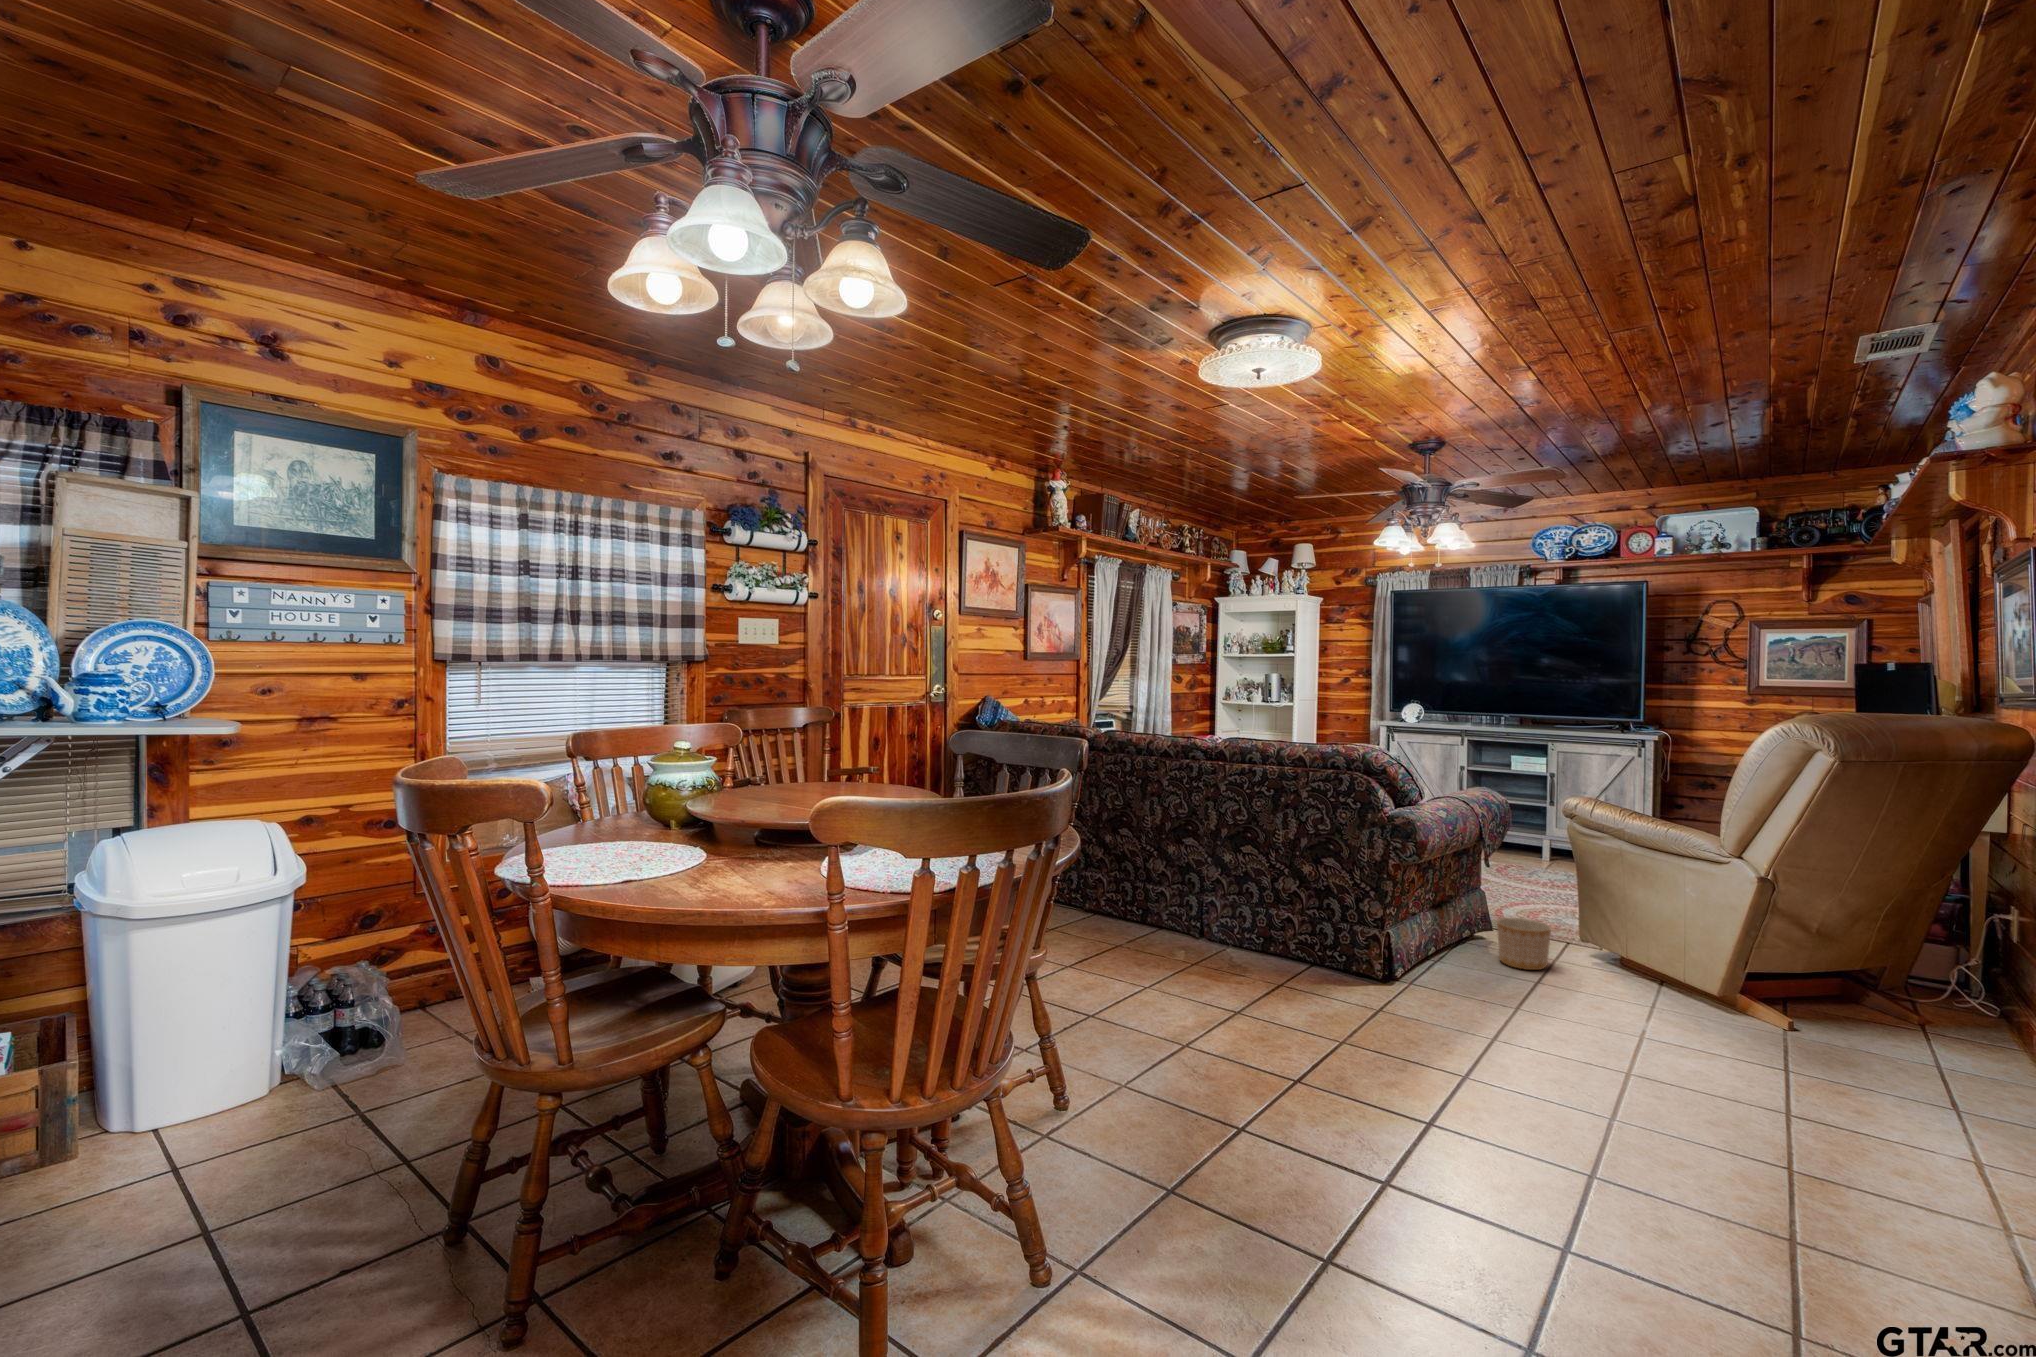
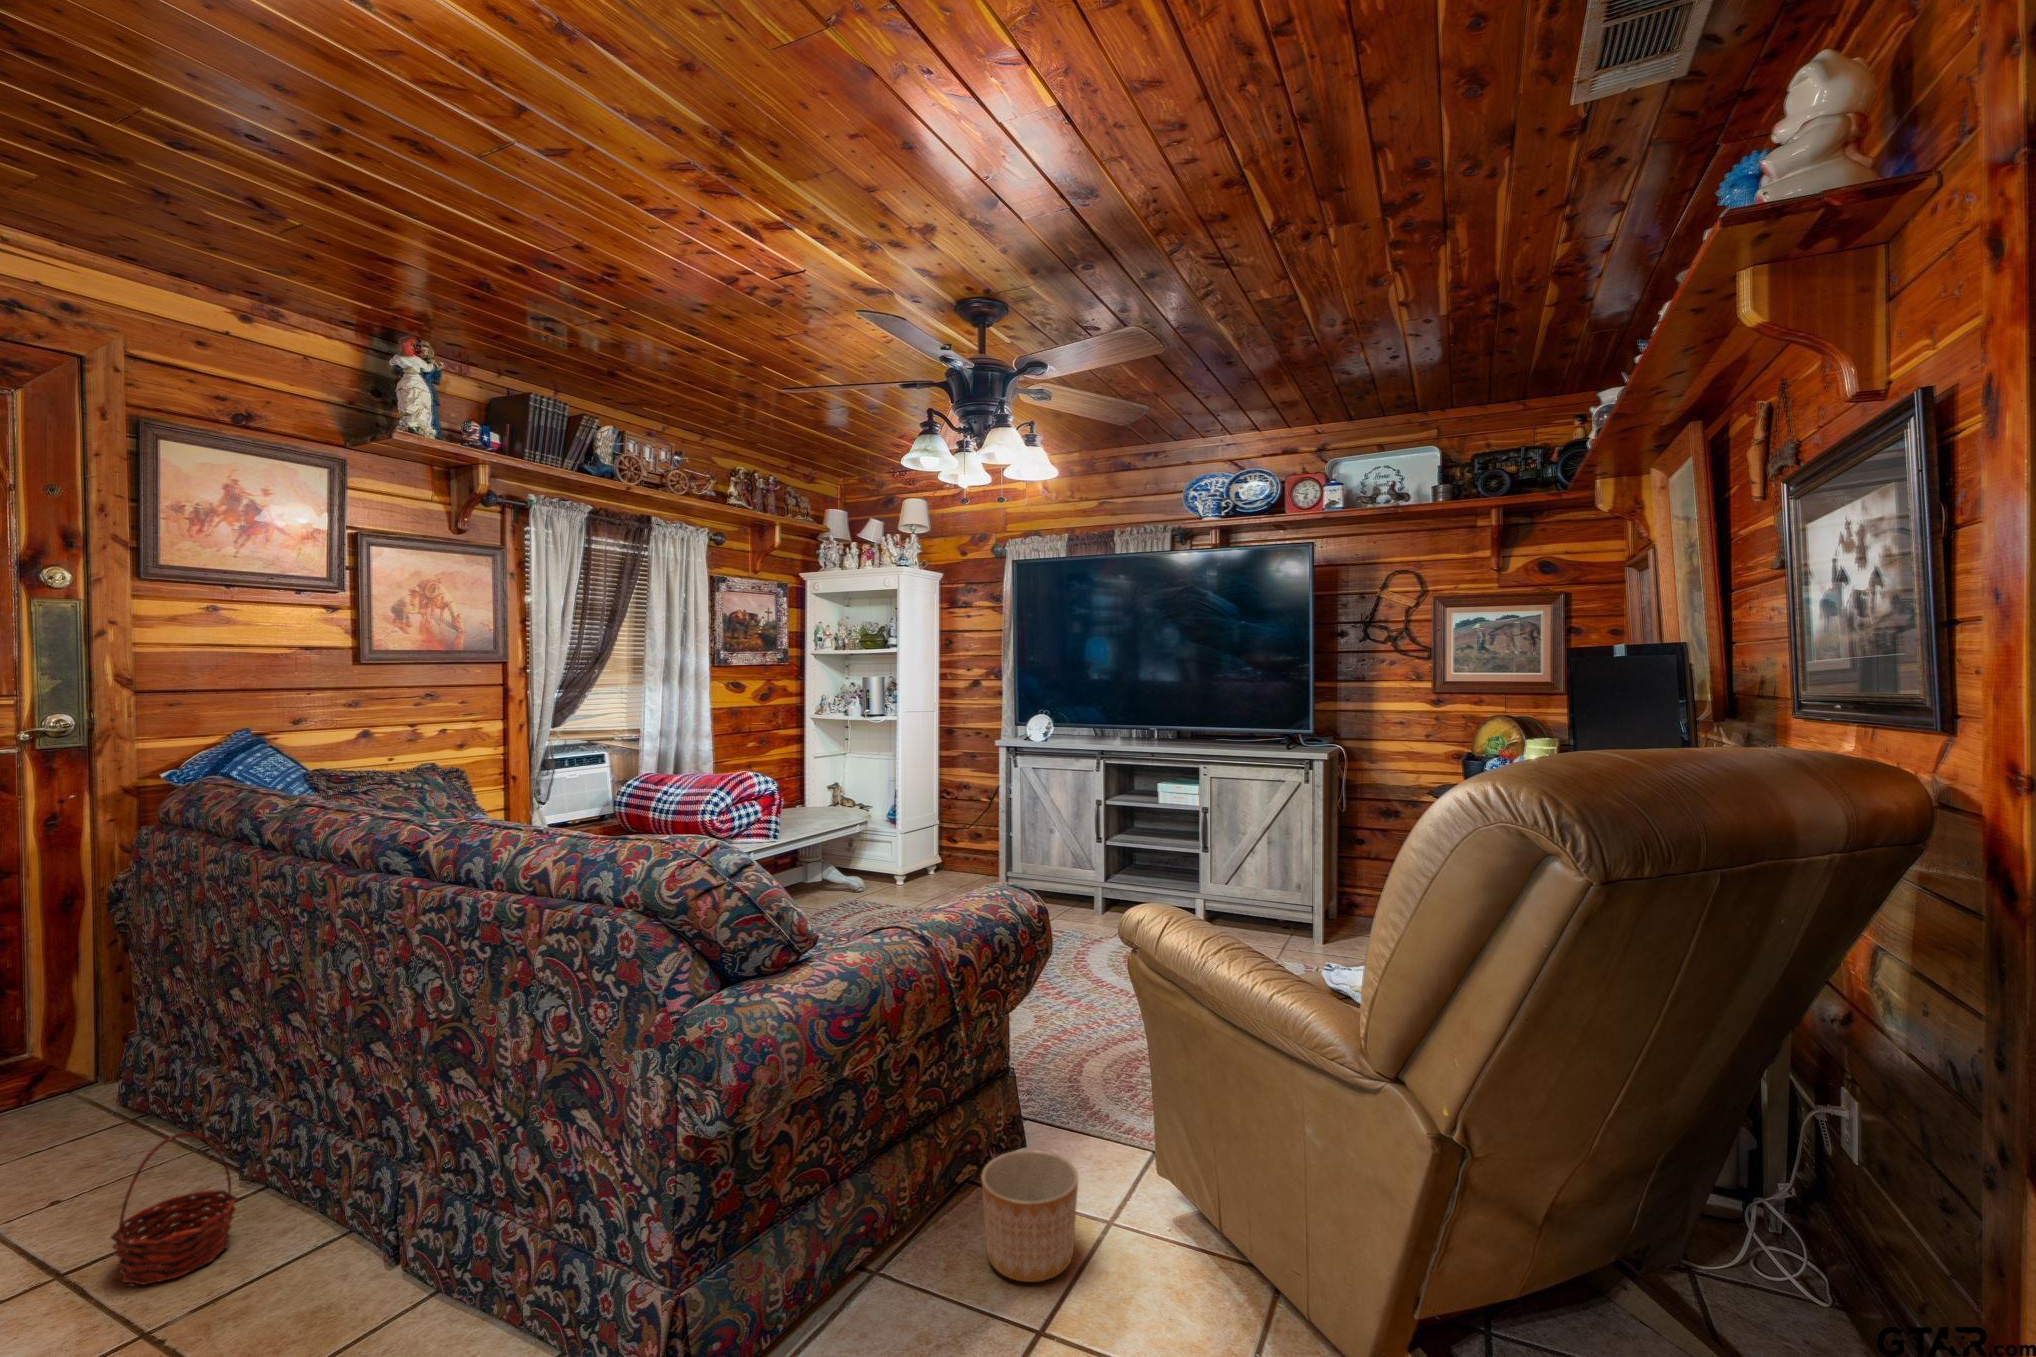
basket: none [1084,876,1126,936] -> present [111,1132,238,1284]

